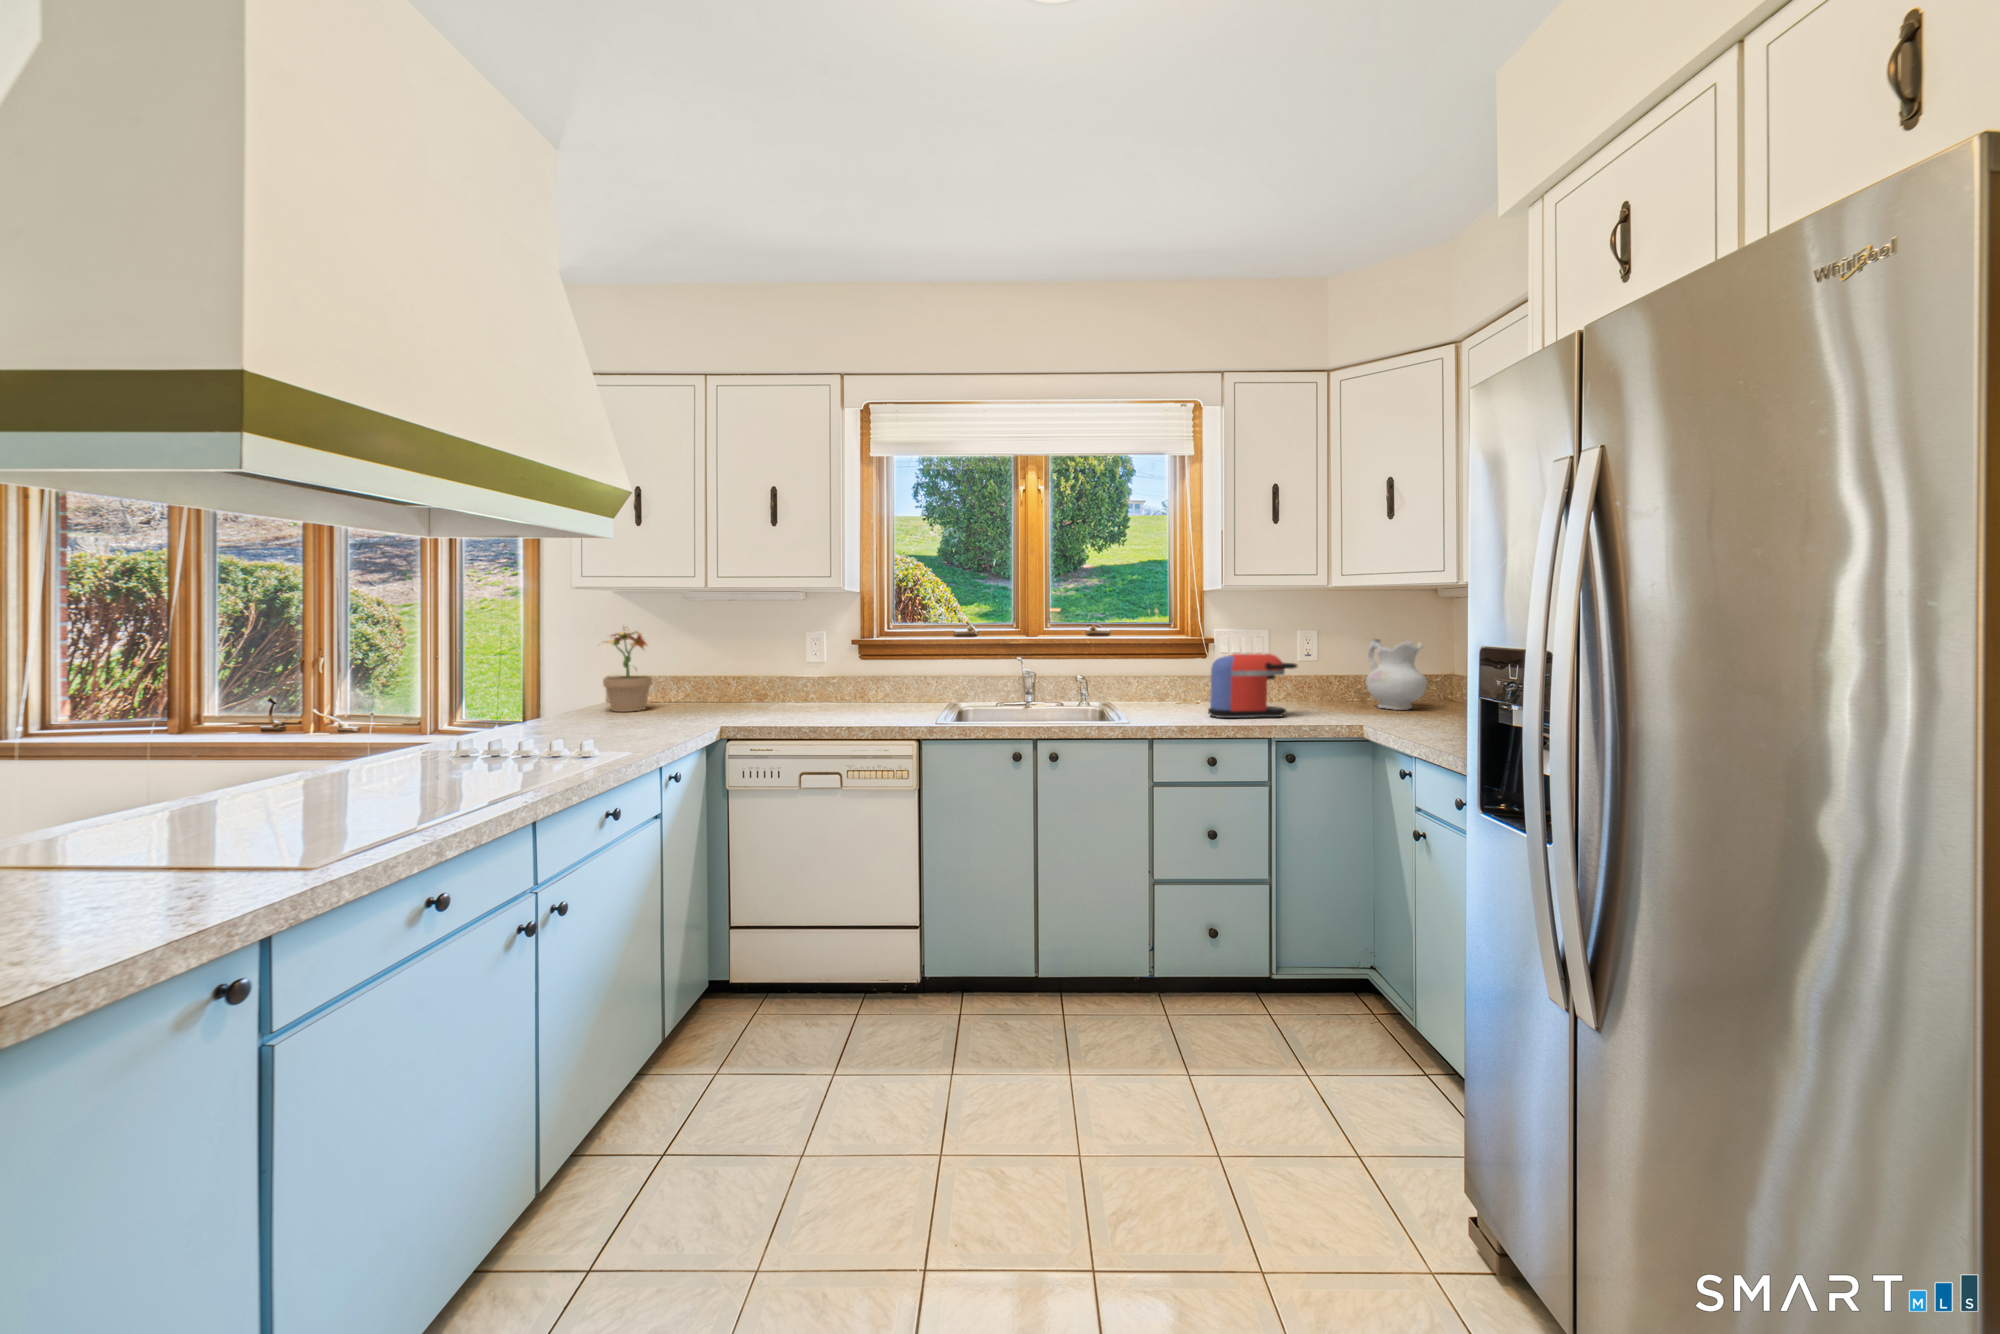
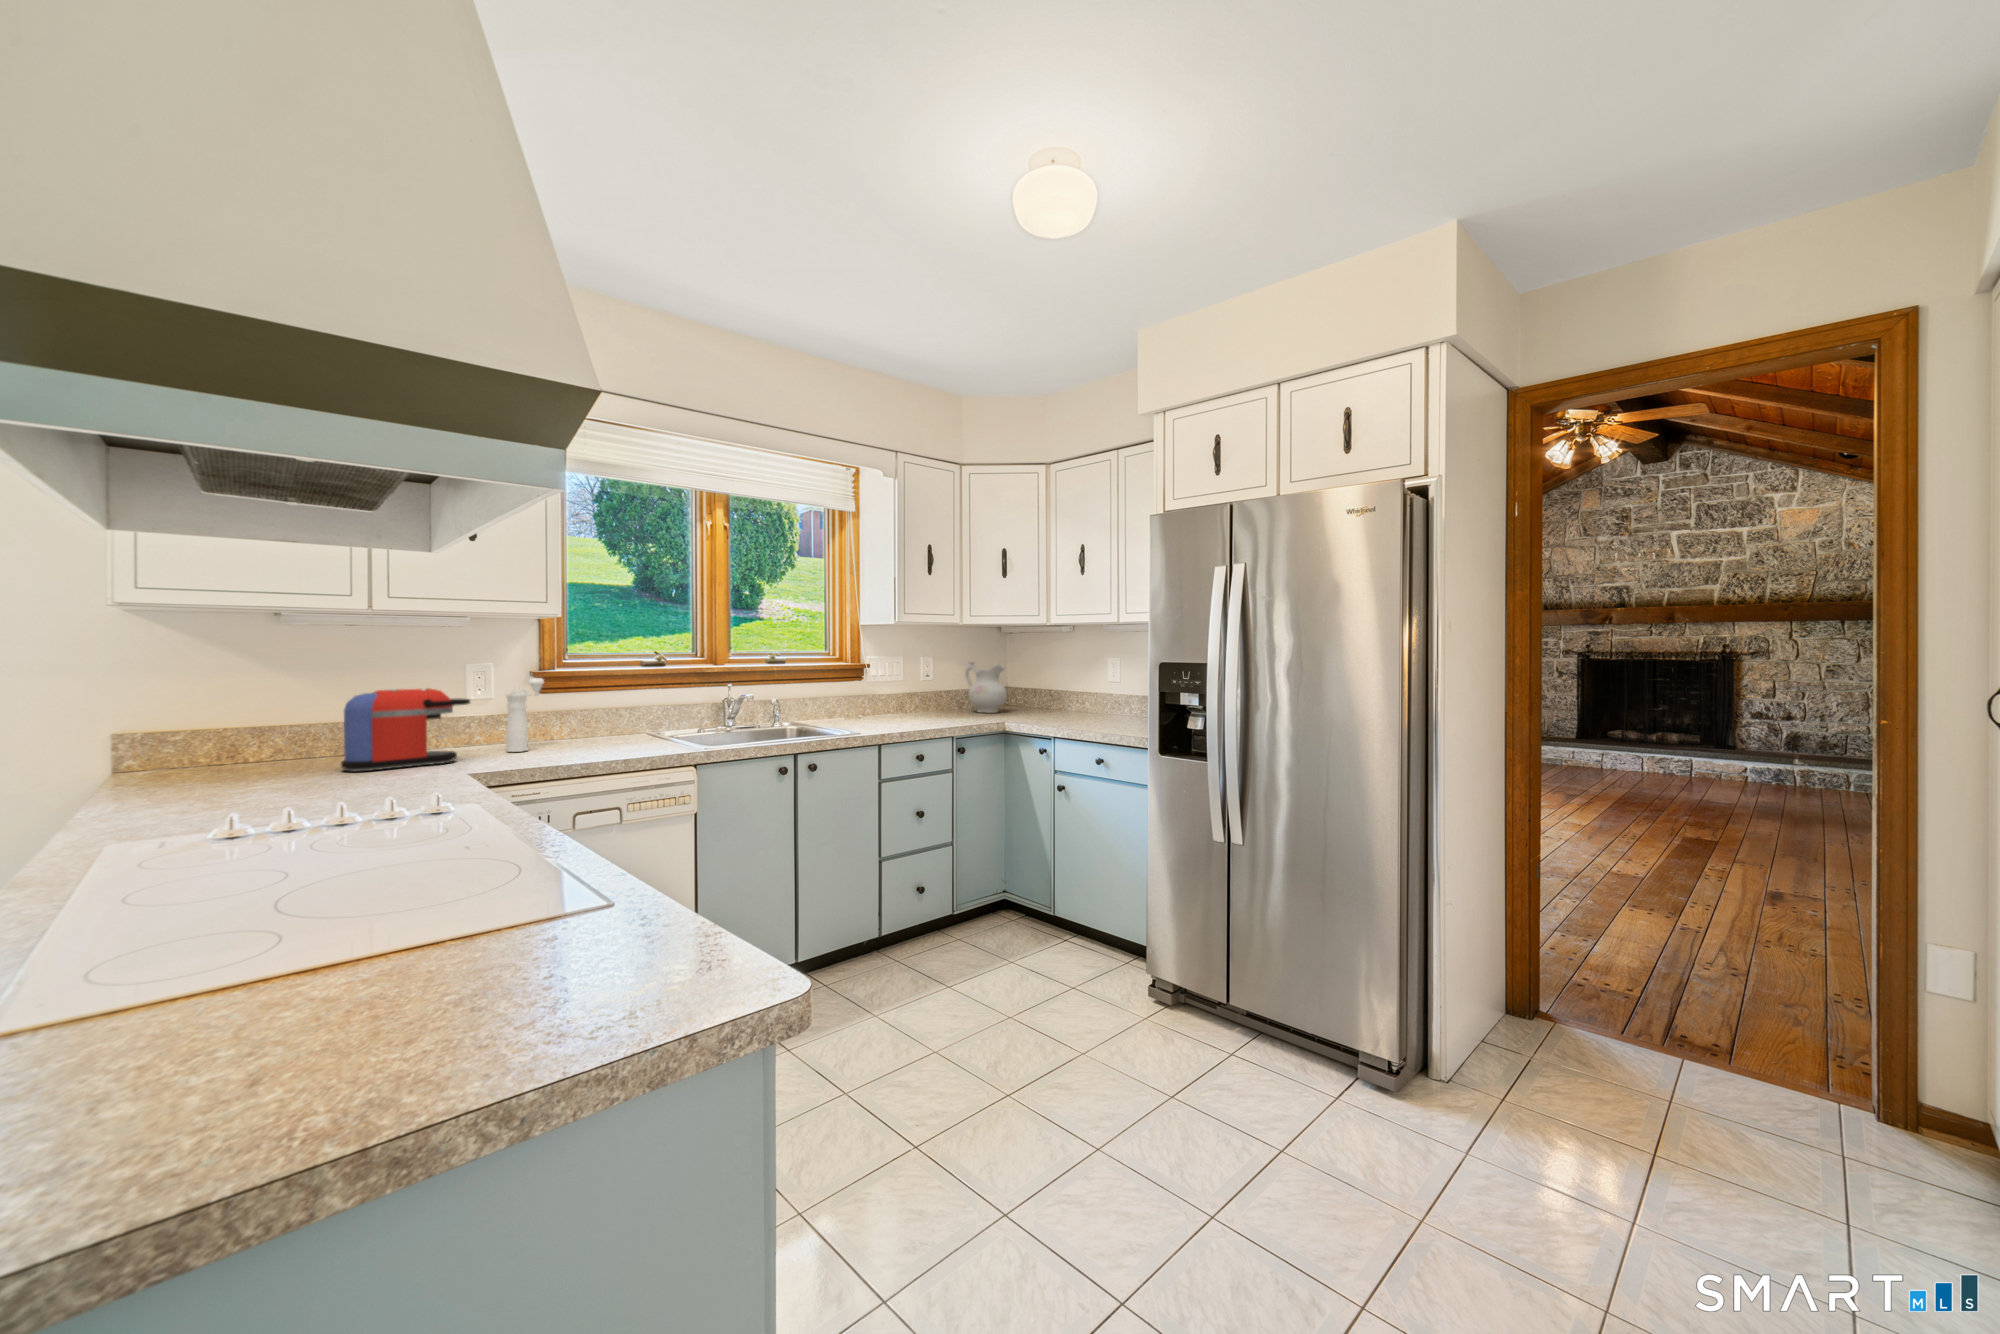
potted plant: present [603,628,652,712] -> none [192,655,277,776]
pepper mill: none [796,647,839,711] -> present [506,678,544,752]
coffee maker: present [1208,654,1297,718] -> present [341,688,470,771]

